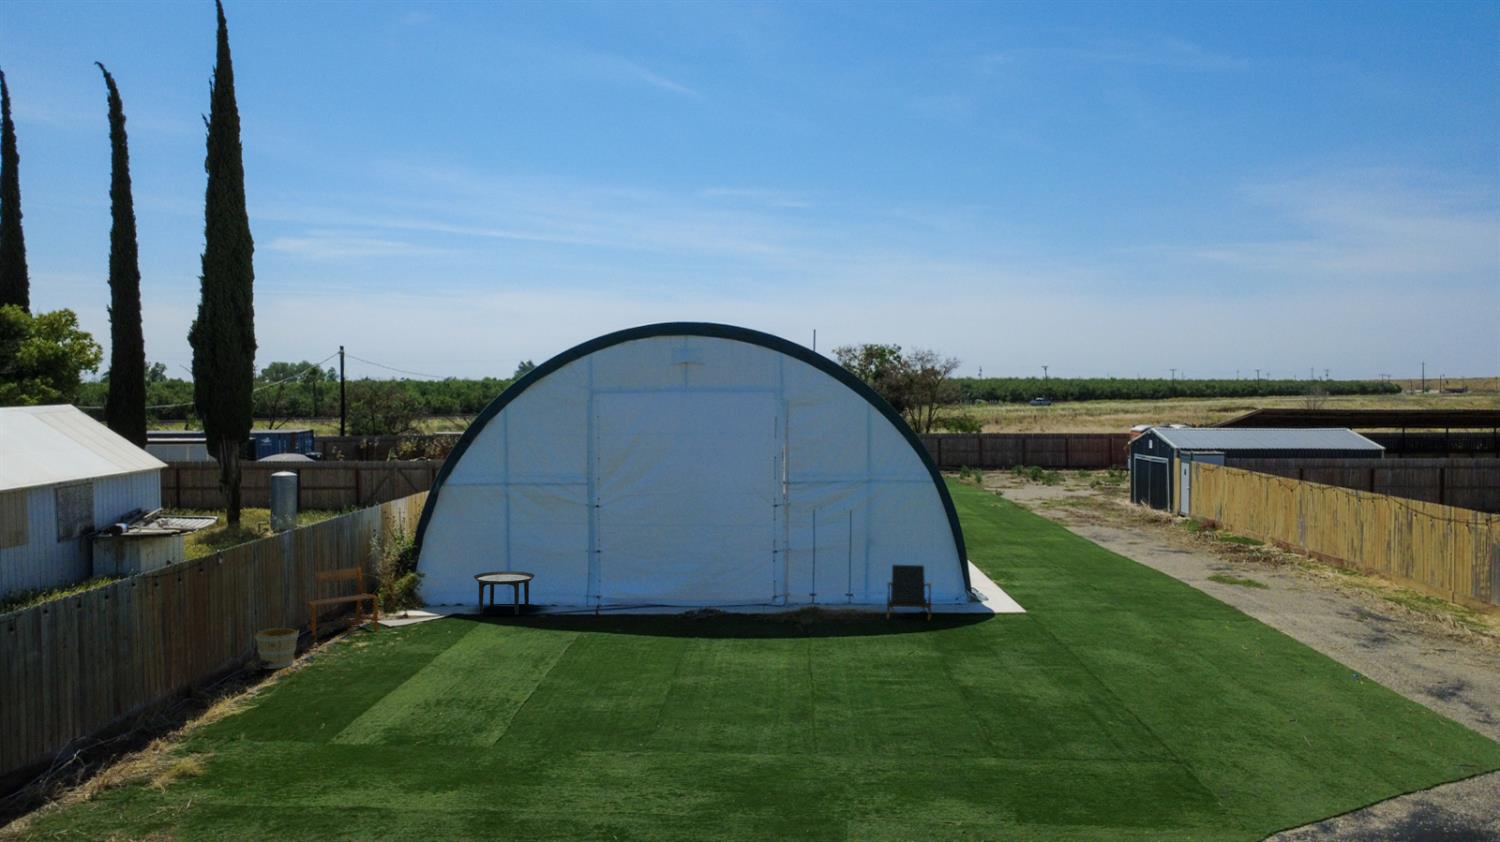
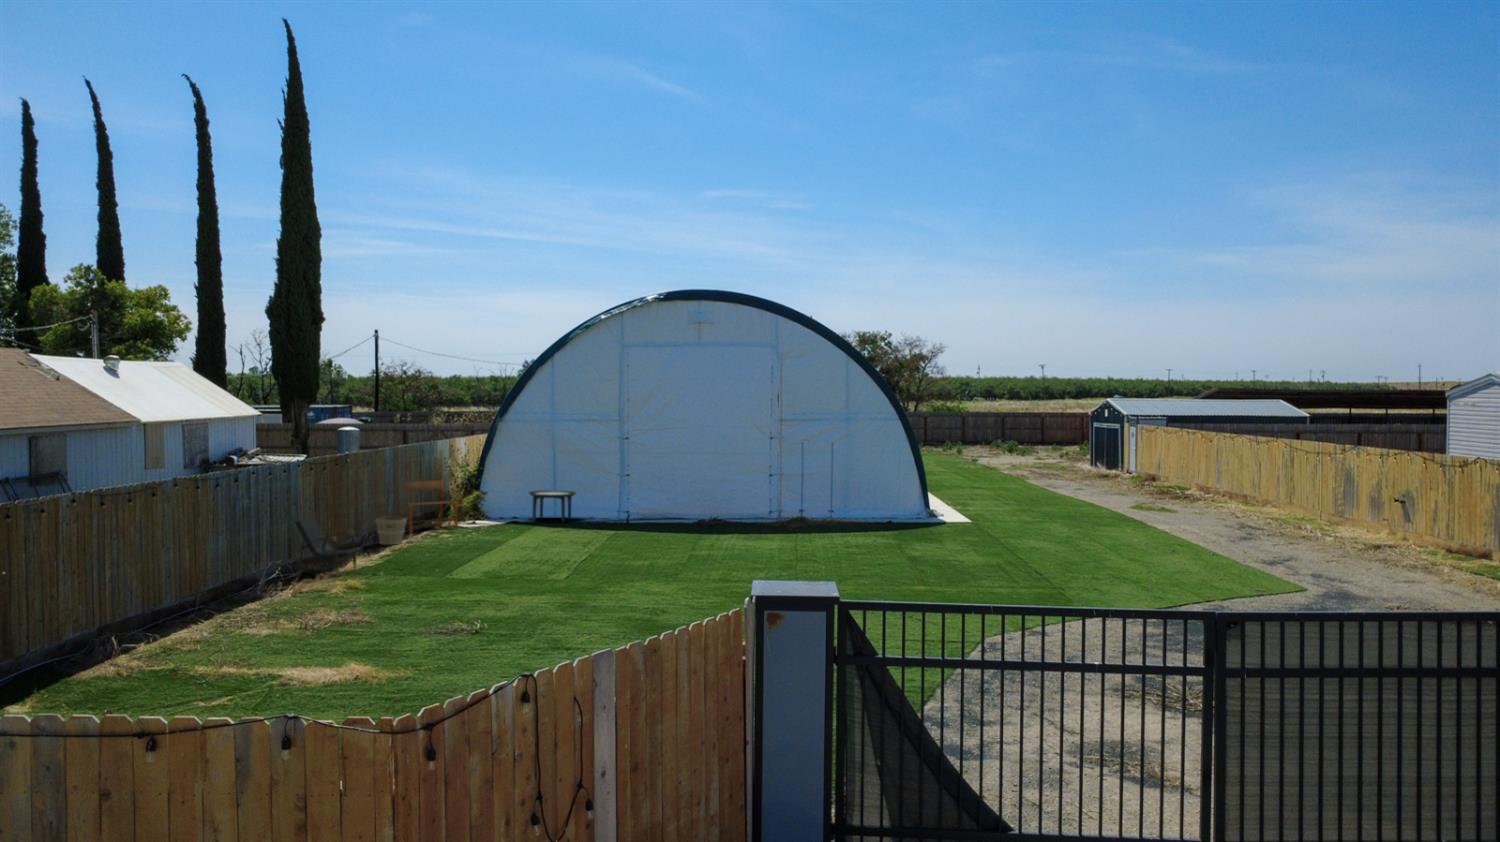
lounge chair: present [887,565,931,619] -> present [296,518,362,576]

